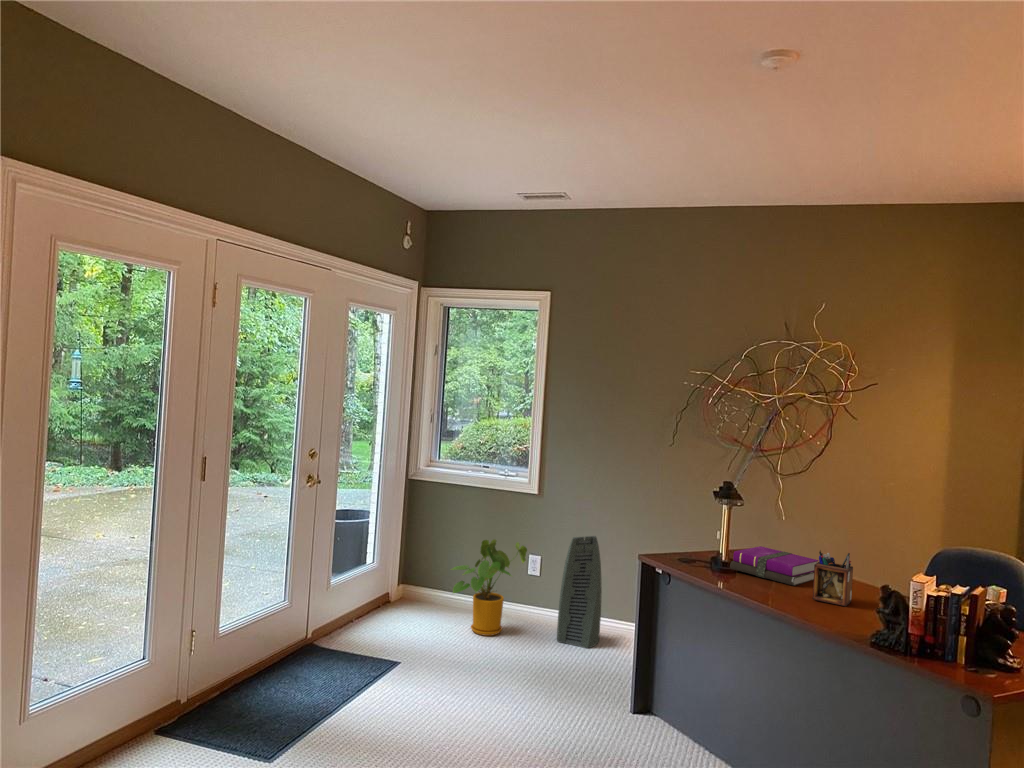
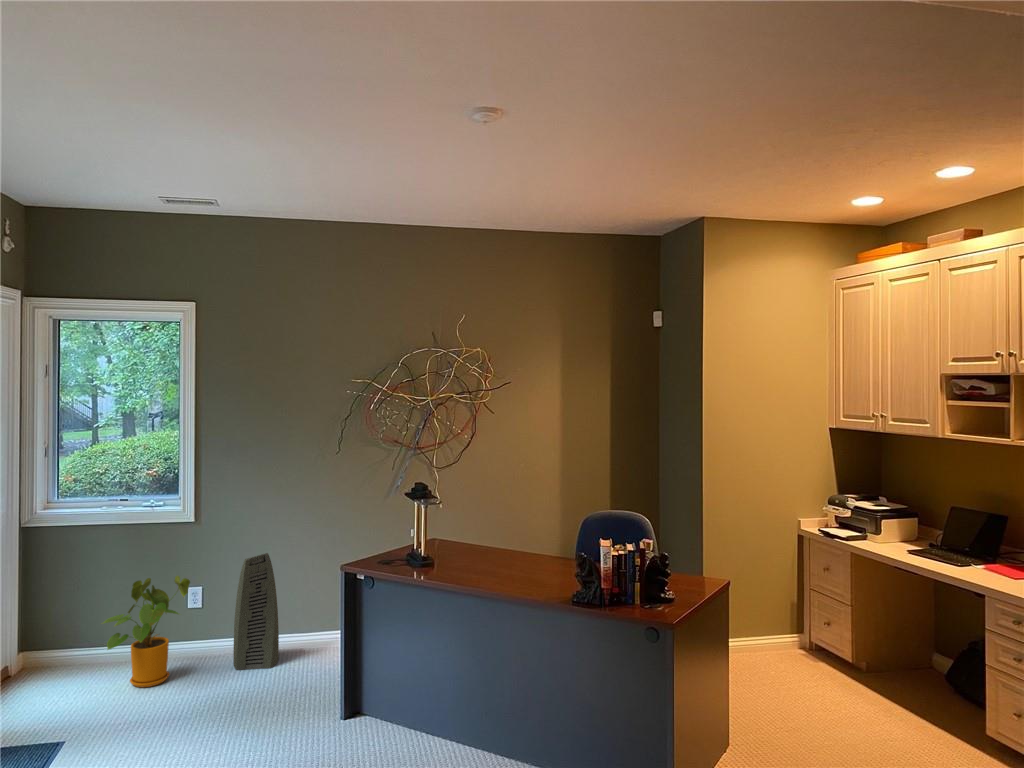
notebook: present [730,546,818,586] -> none [430,536,501,566]
desk organizer: present [813,550,853,606] -> none [510,531,537,576]

